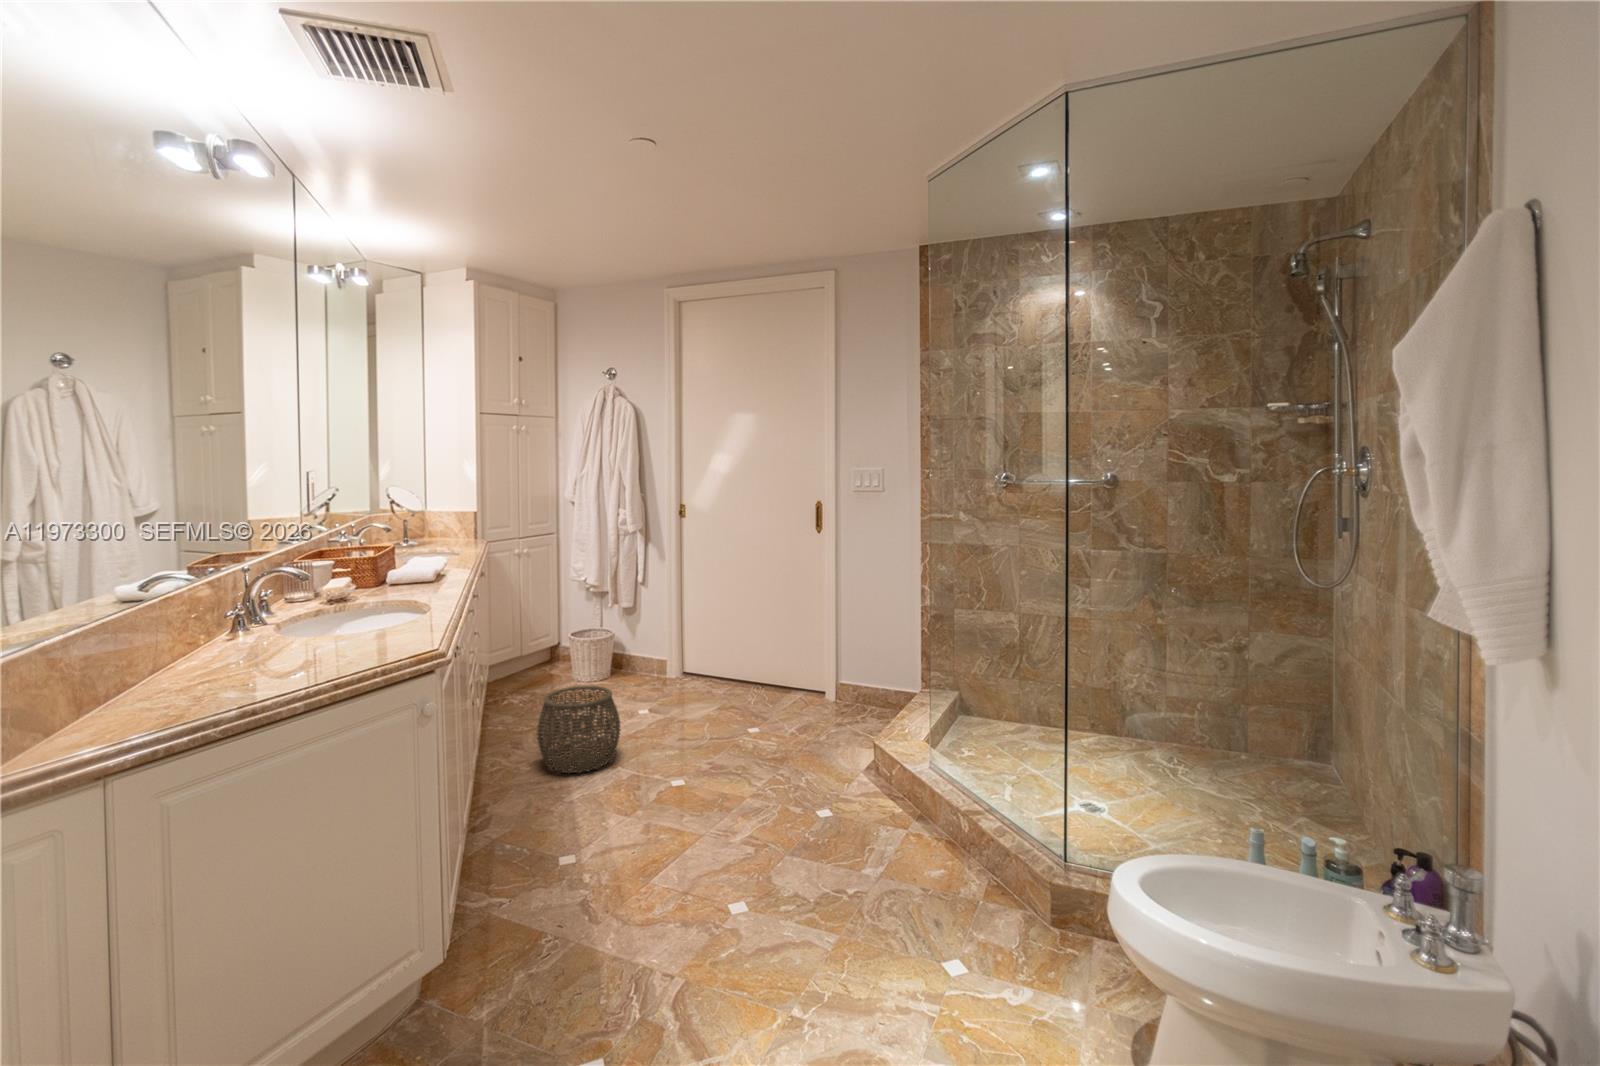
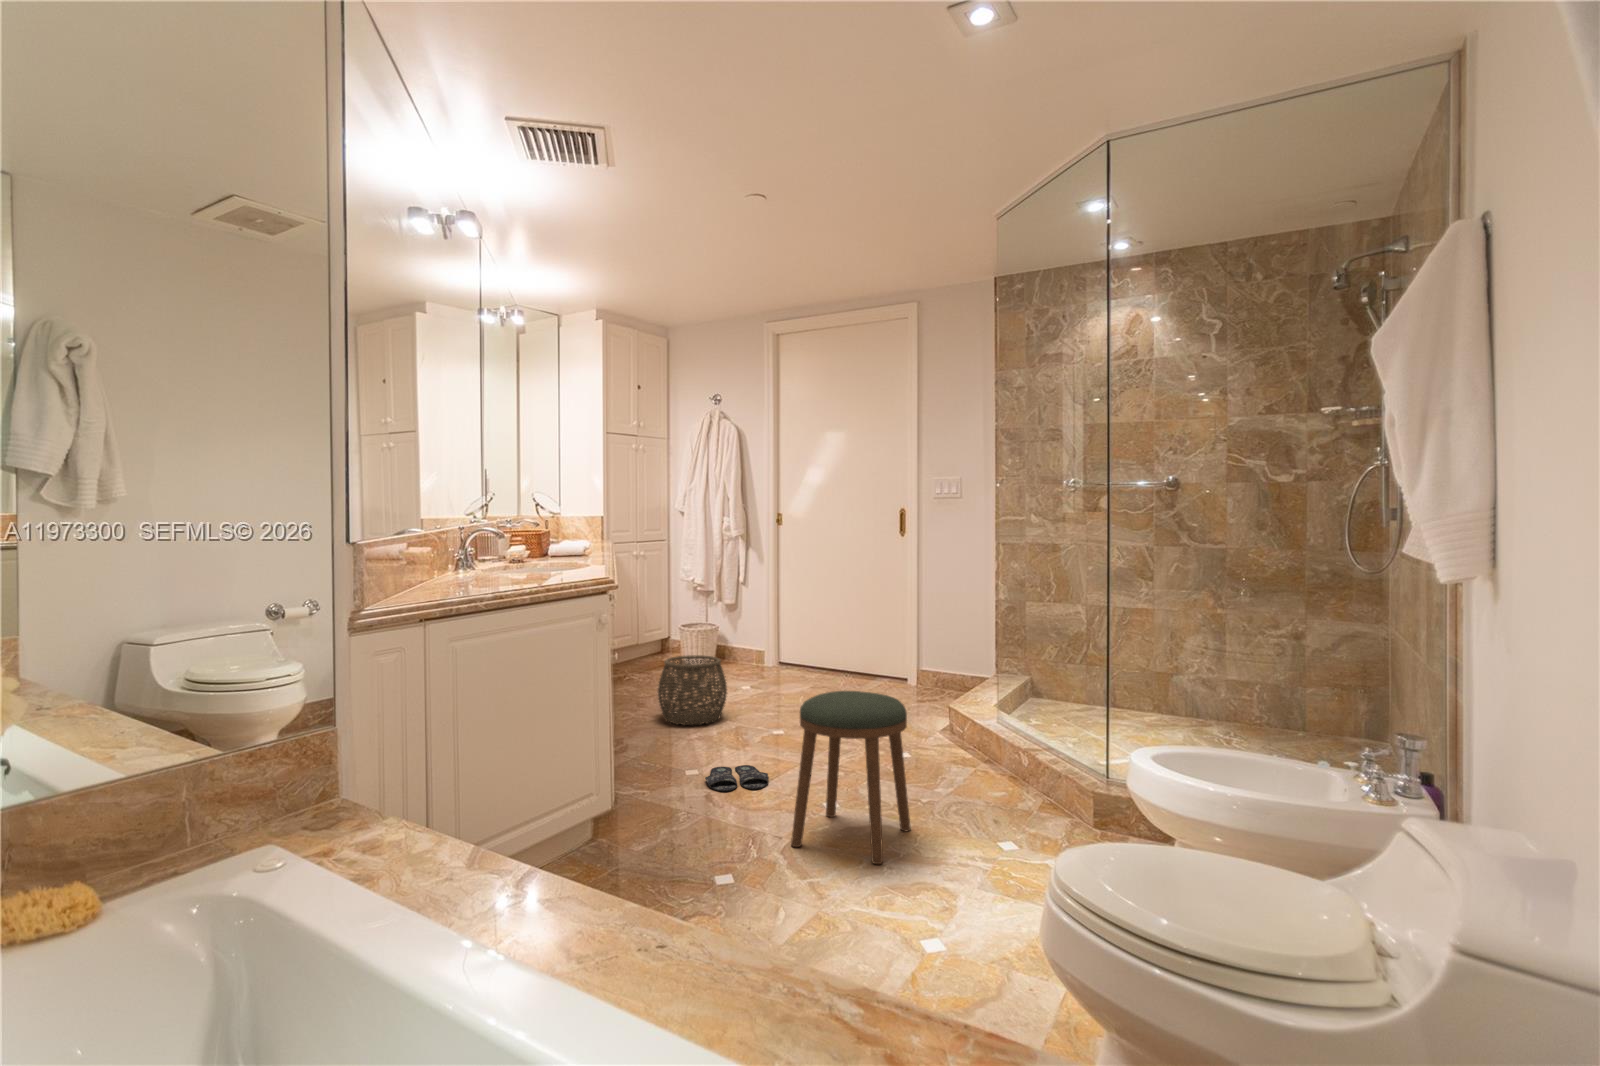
stool: none [689,777,838,1019] -> present [791,691,911,864]
slippers: none [586,838,665,890] -> present [705,765,769,792]

